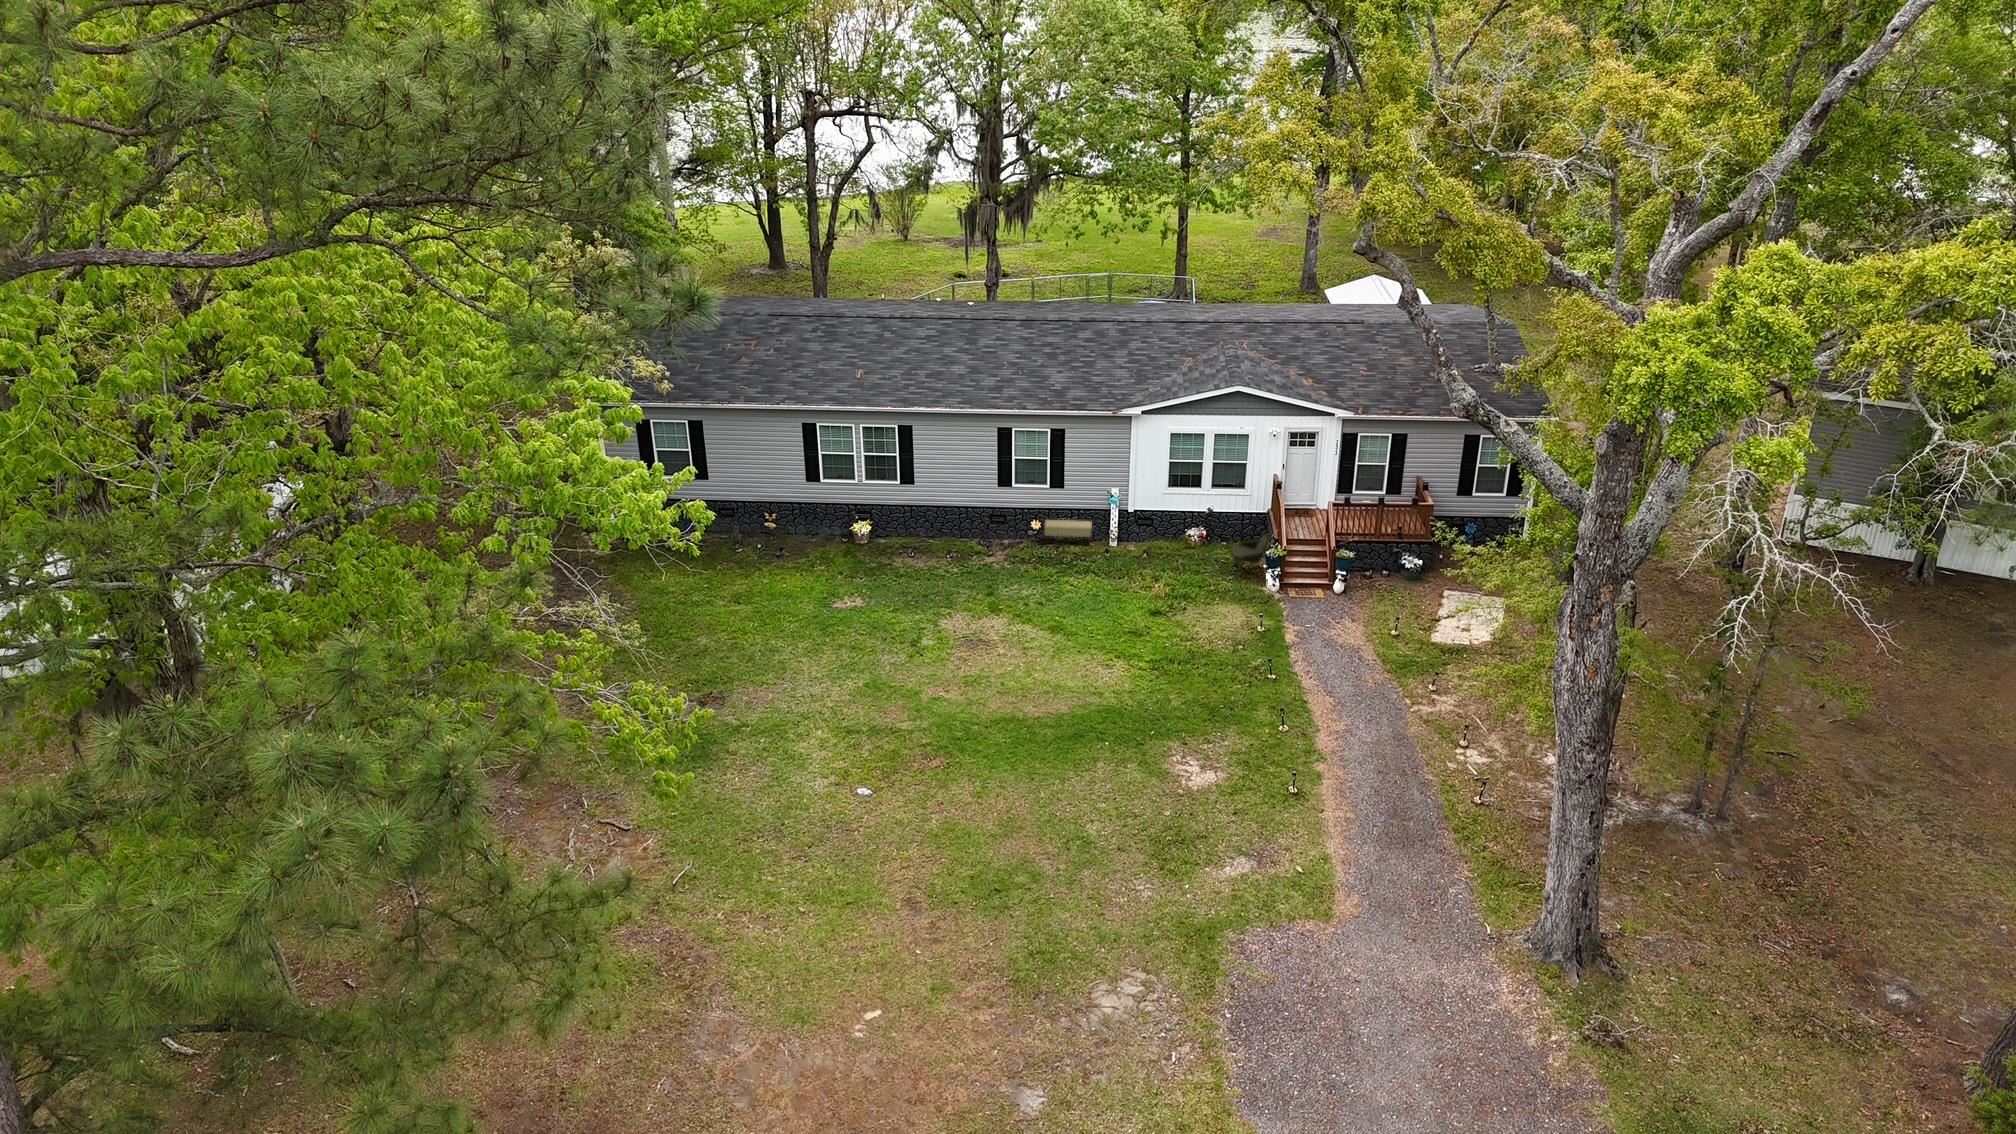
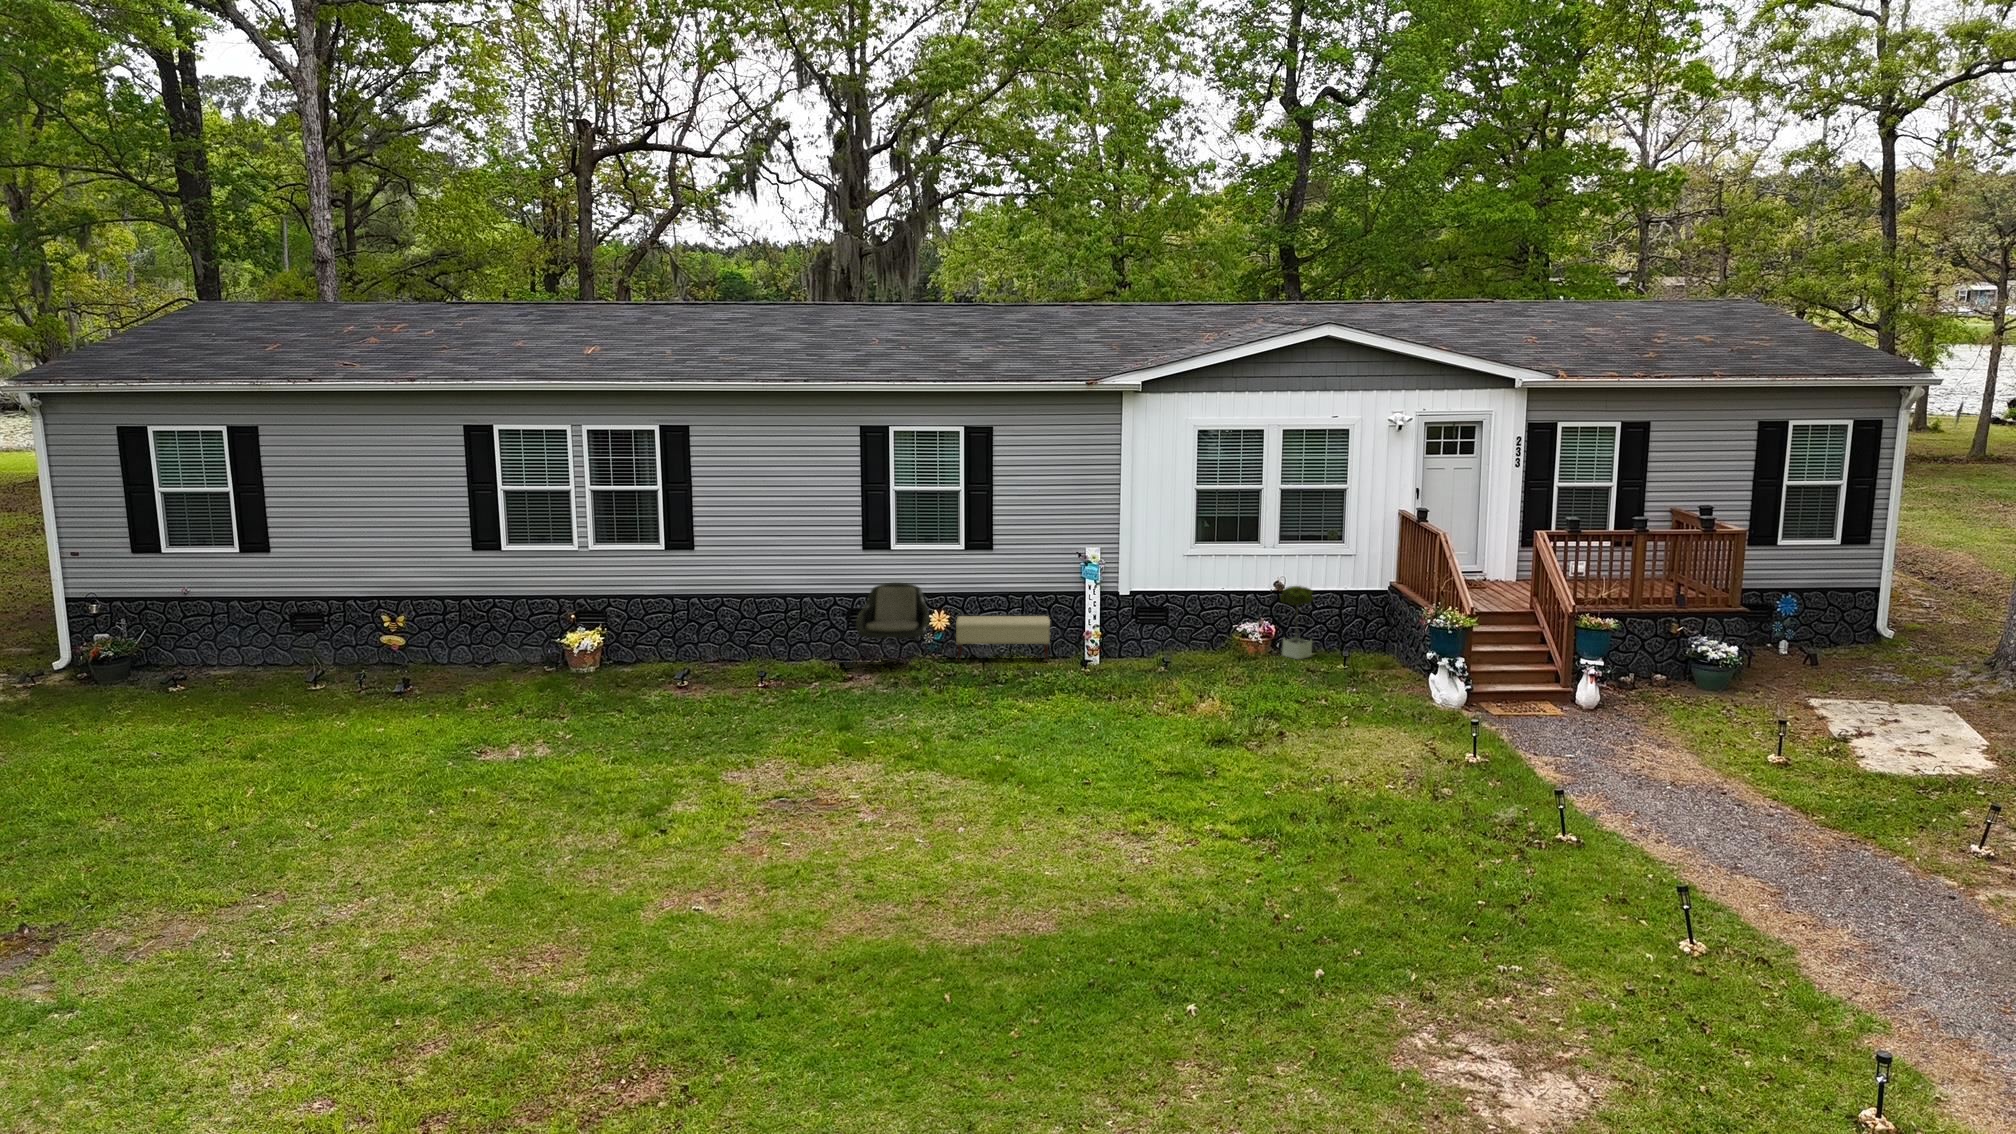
potted tree: none [1209,511,1227,548] -> present [1280,586,1314,659]
lounge chair: present [1231,534,1271,575] -> present [856,583,929,670]

